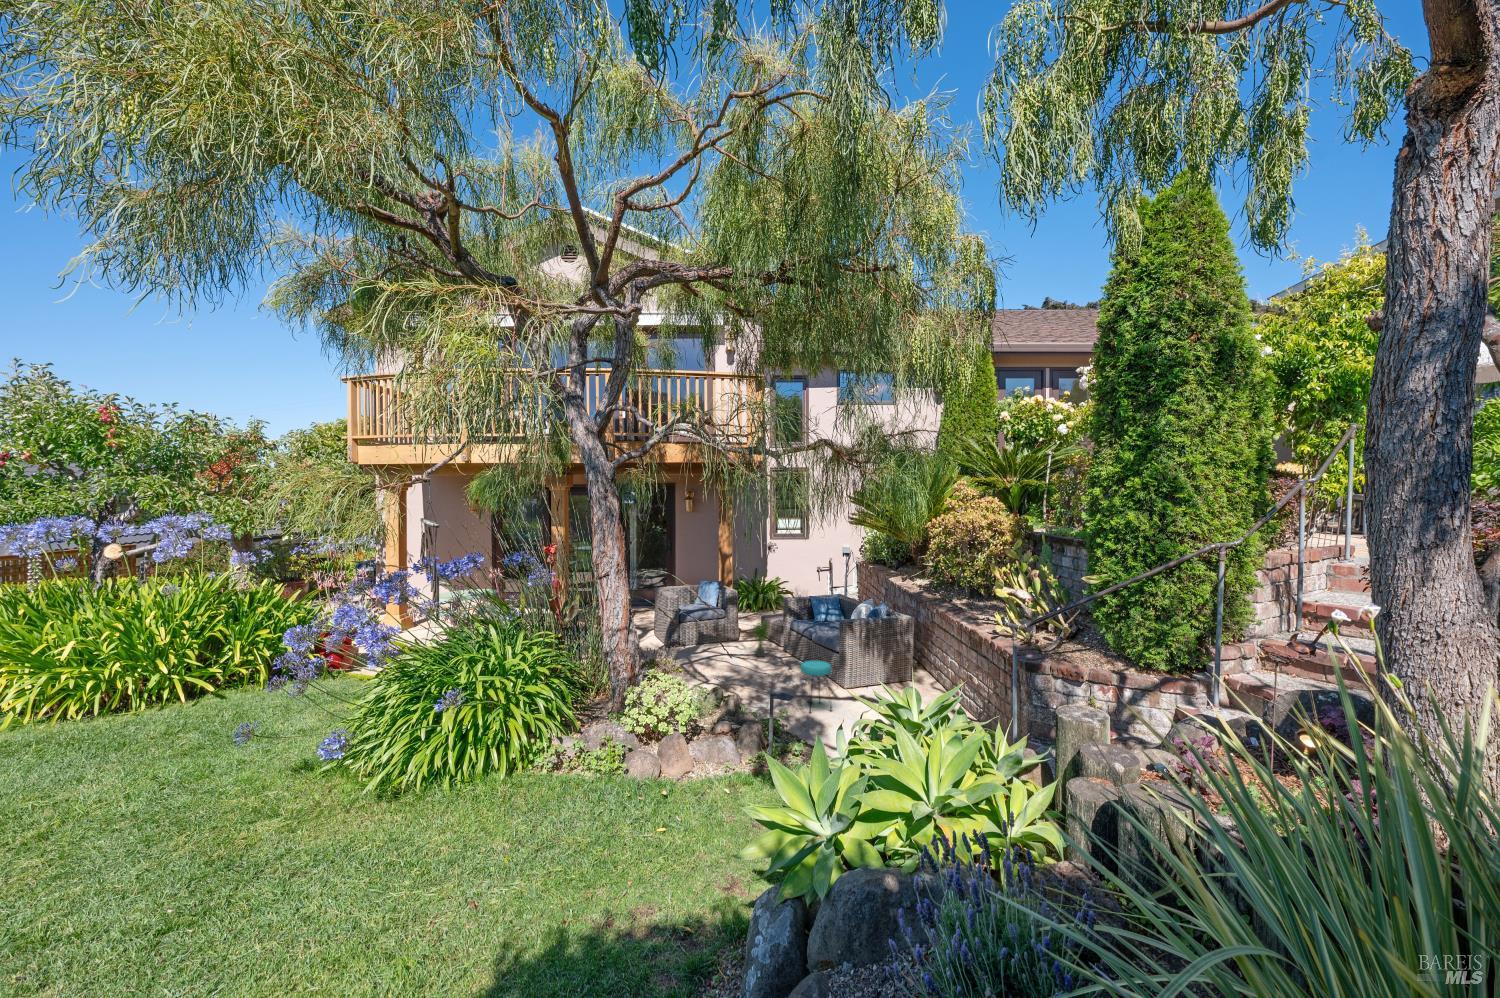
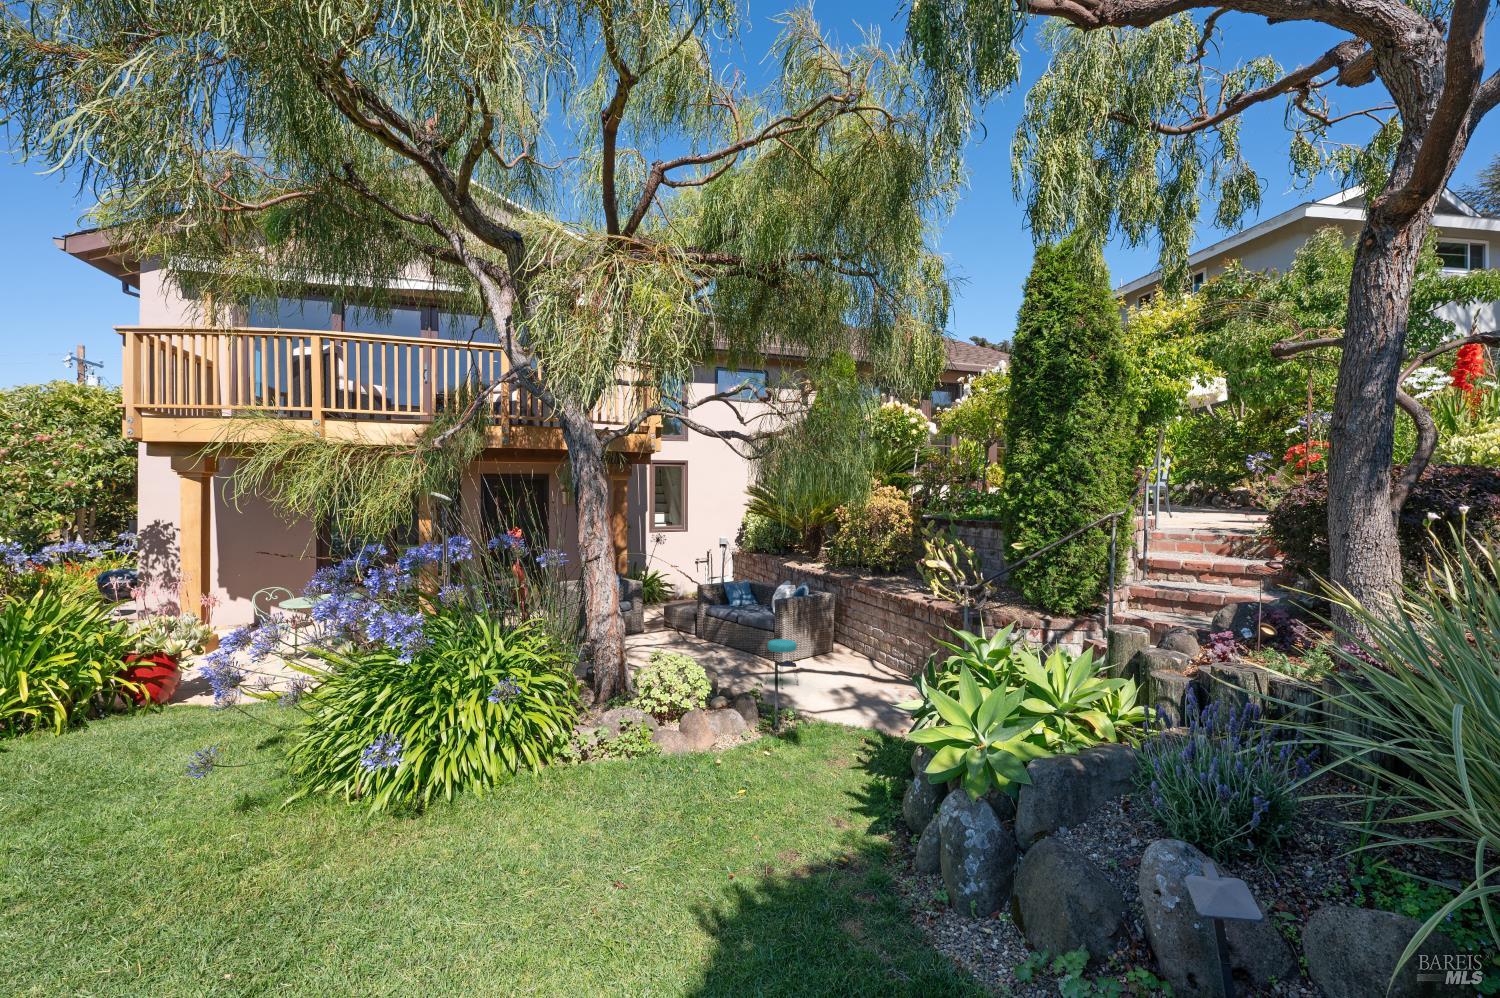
potted plant: present [753,623,769,657] -> none [660,607,689,647]

